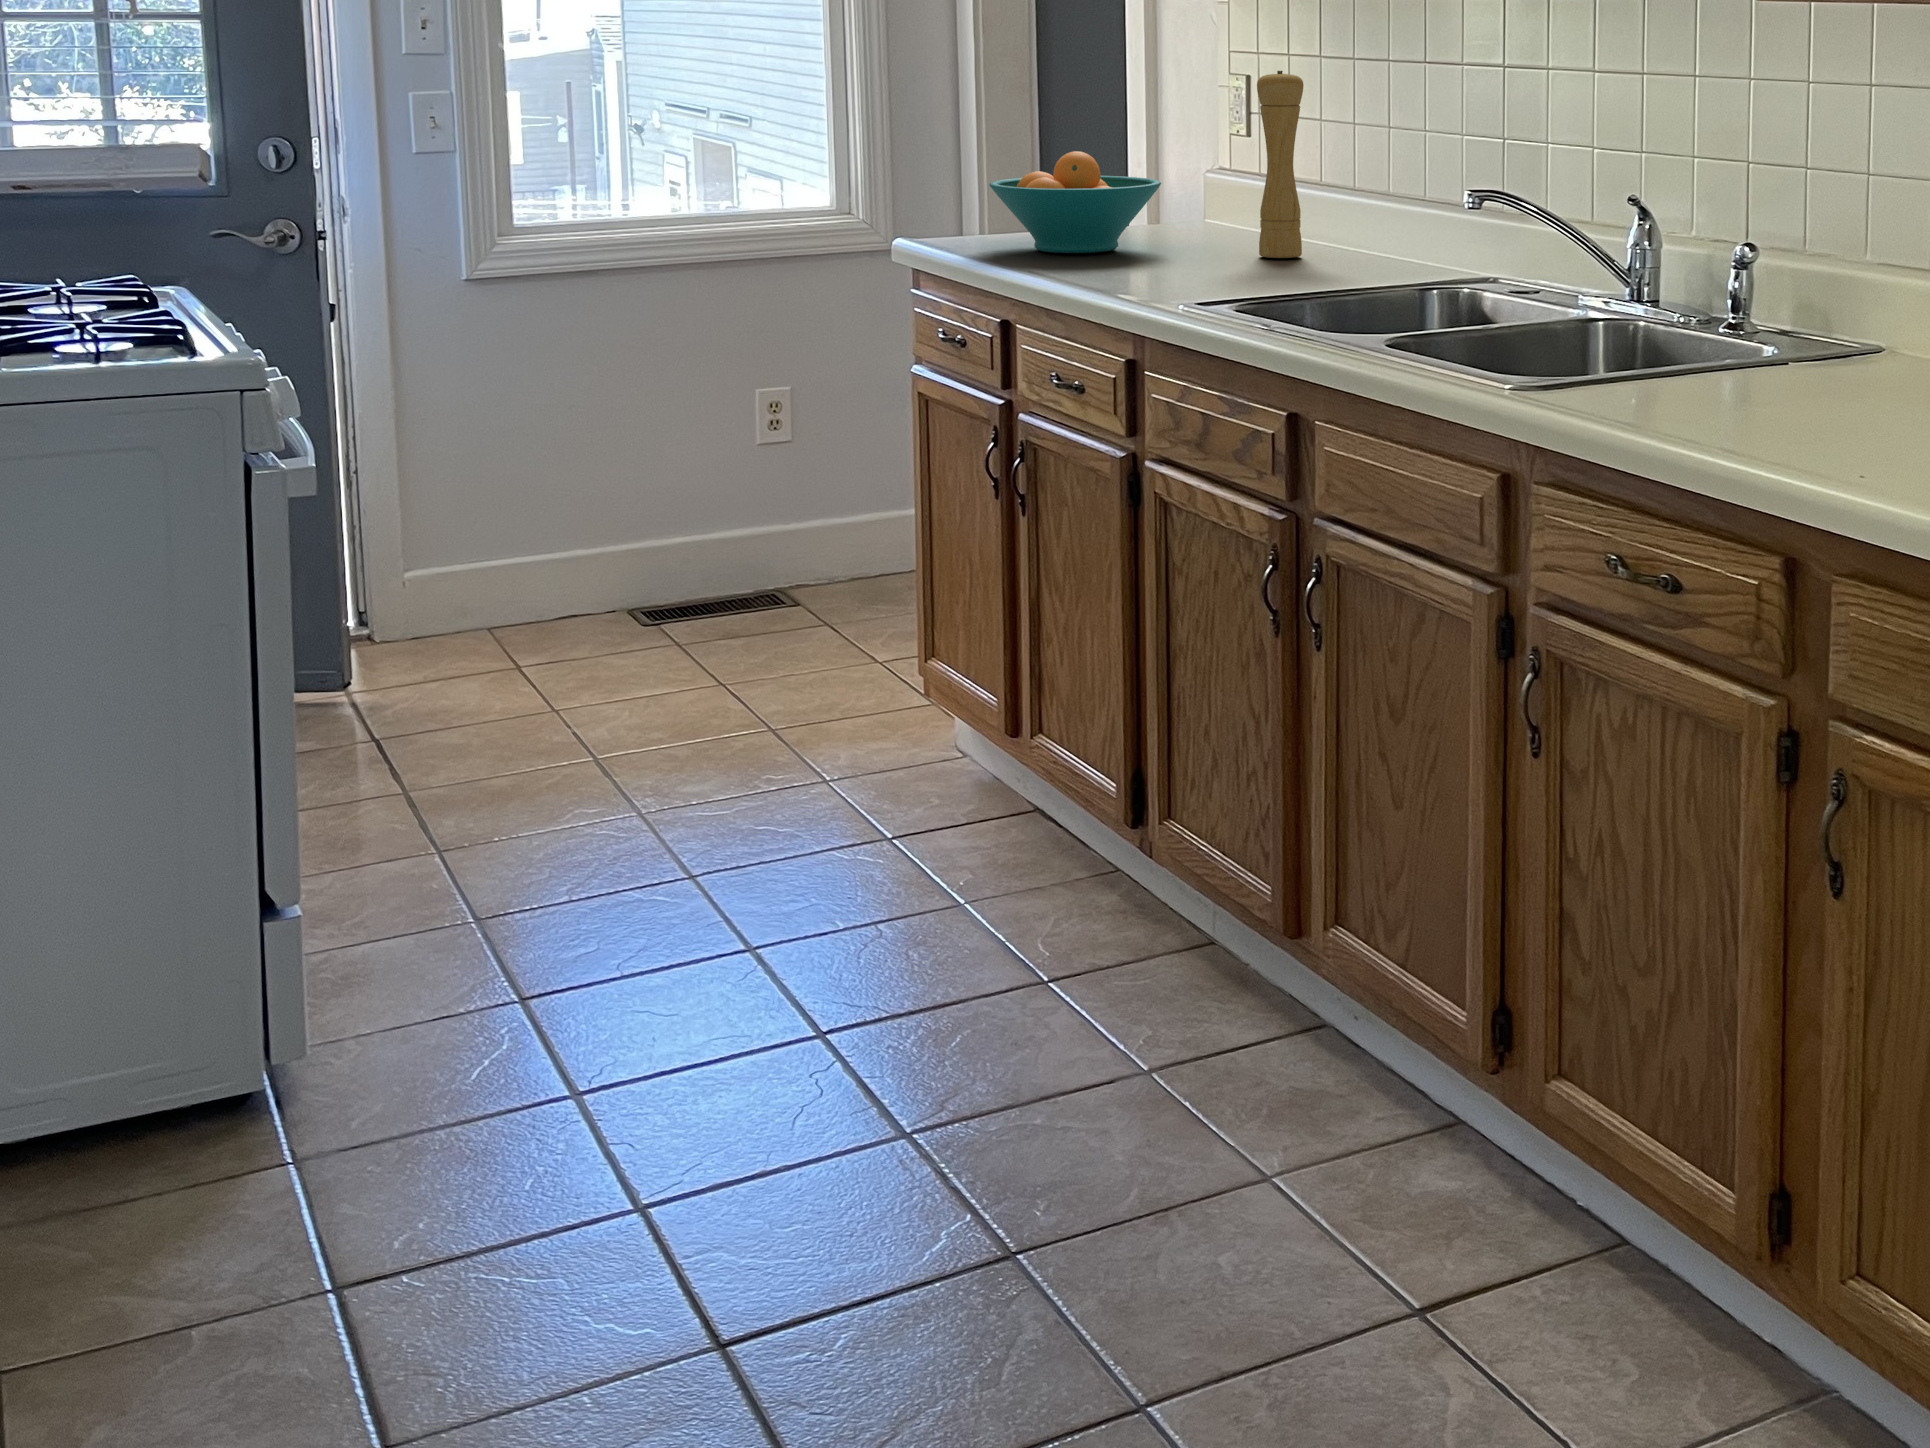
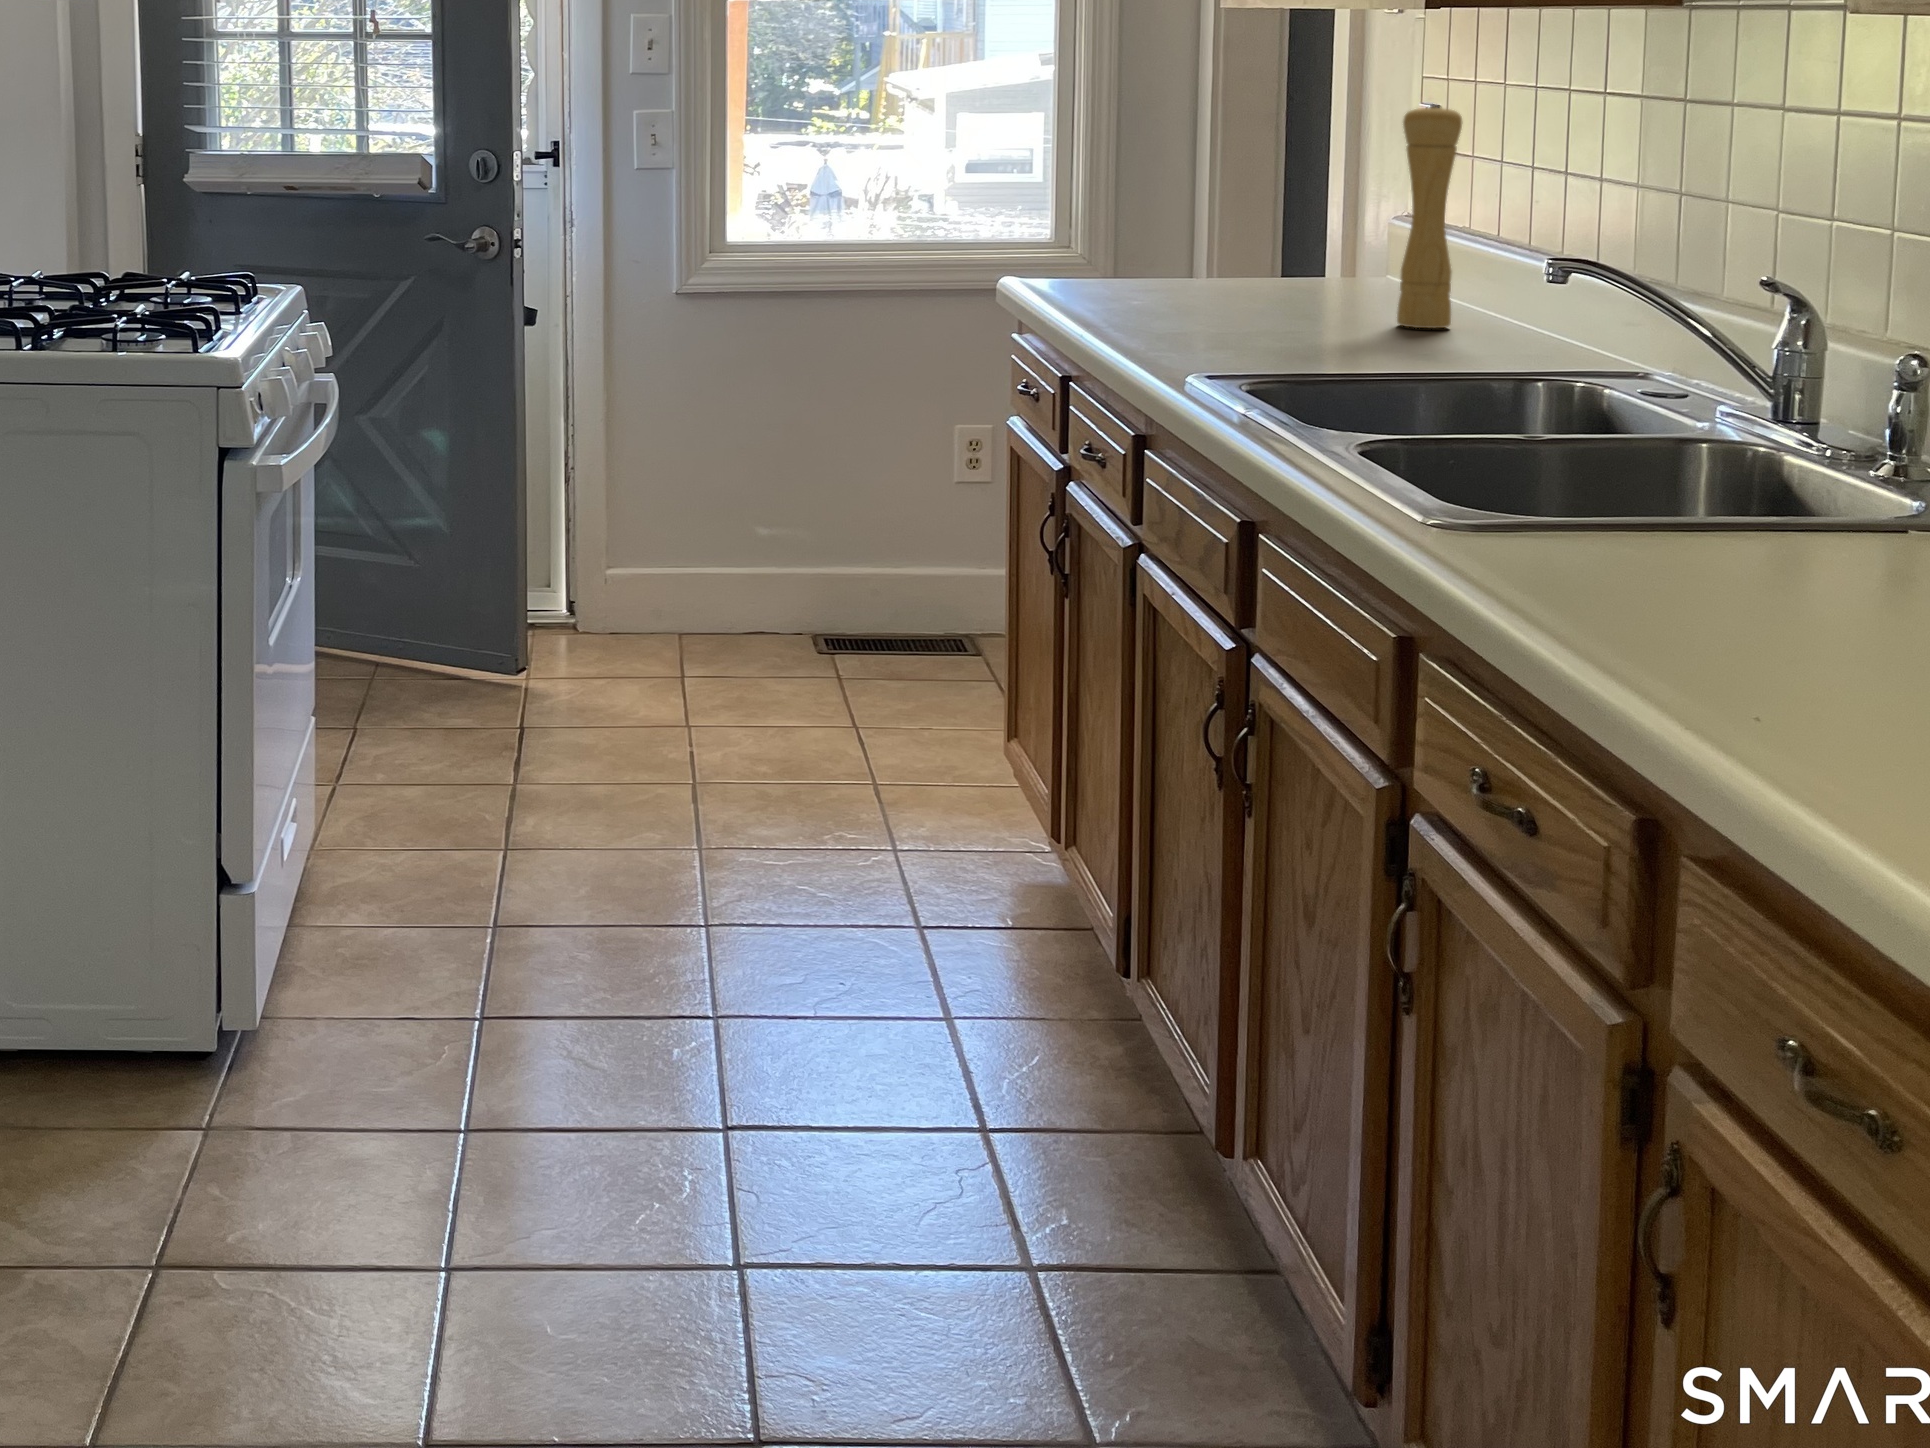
fruit bowl: present [989,151,1161,253] -> none [1093,191,1293,307]

